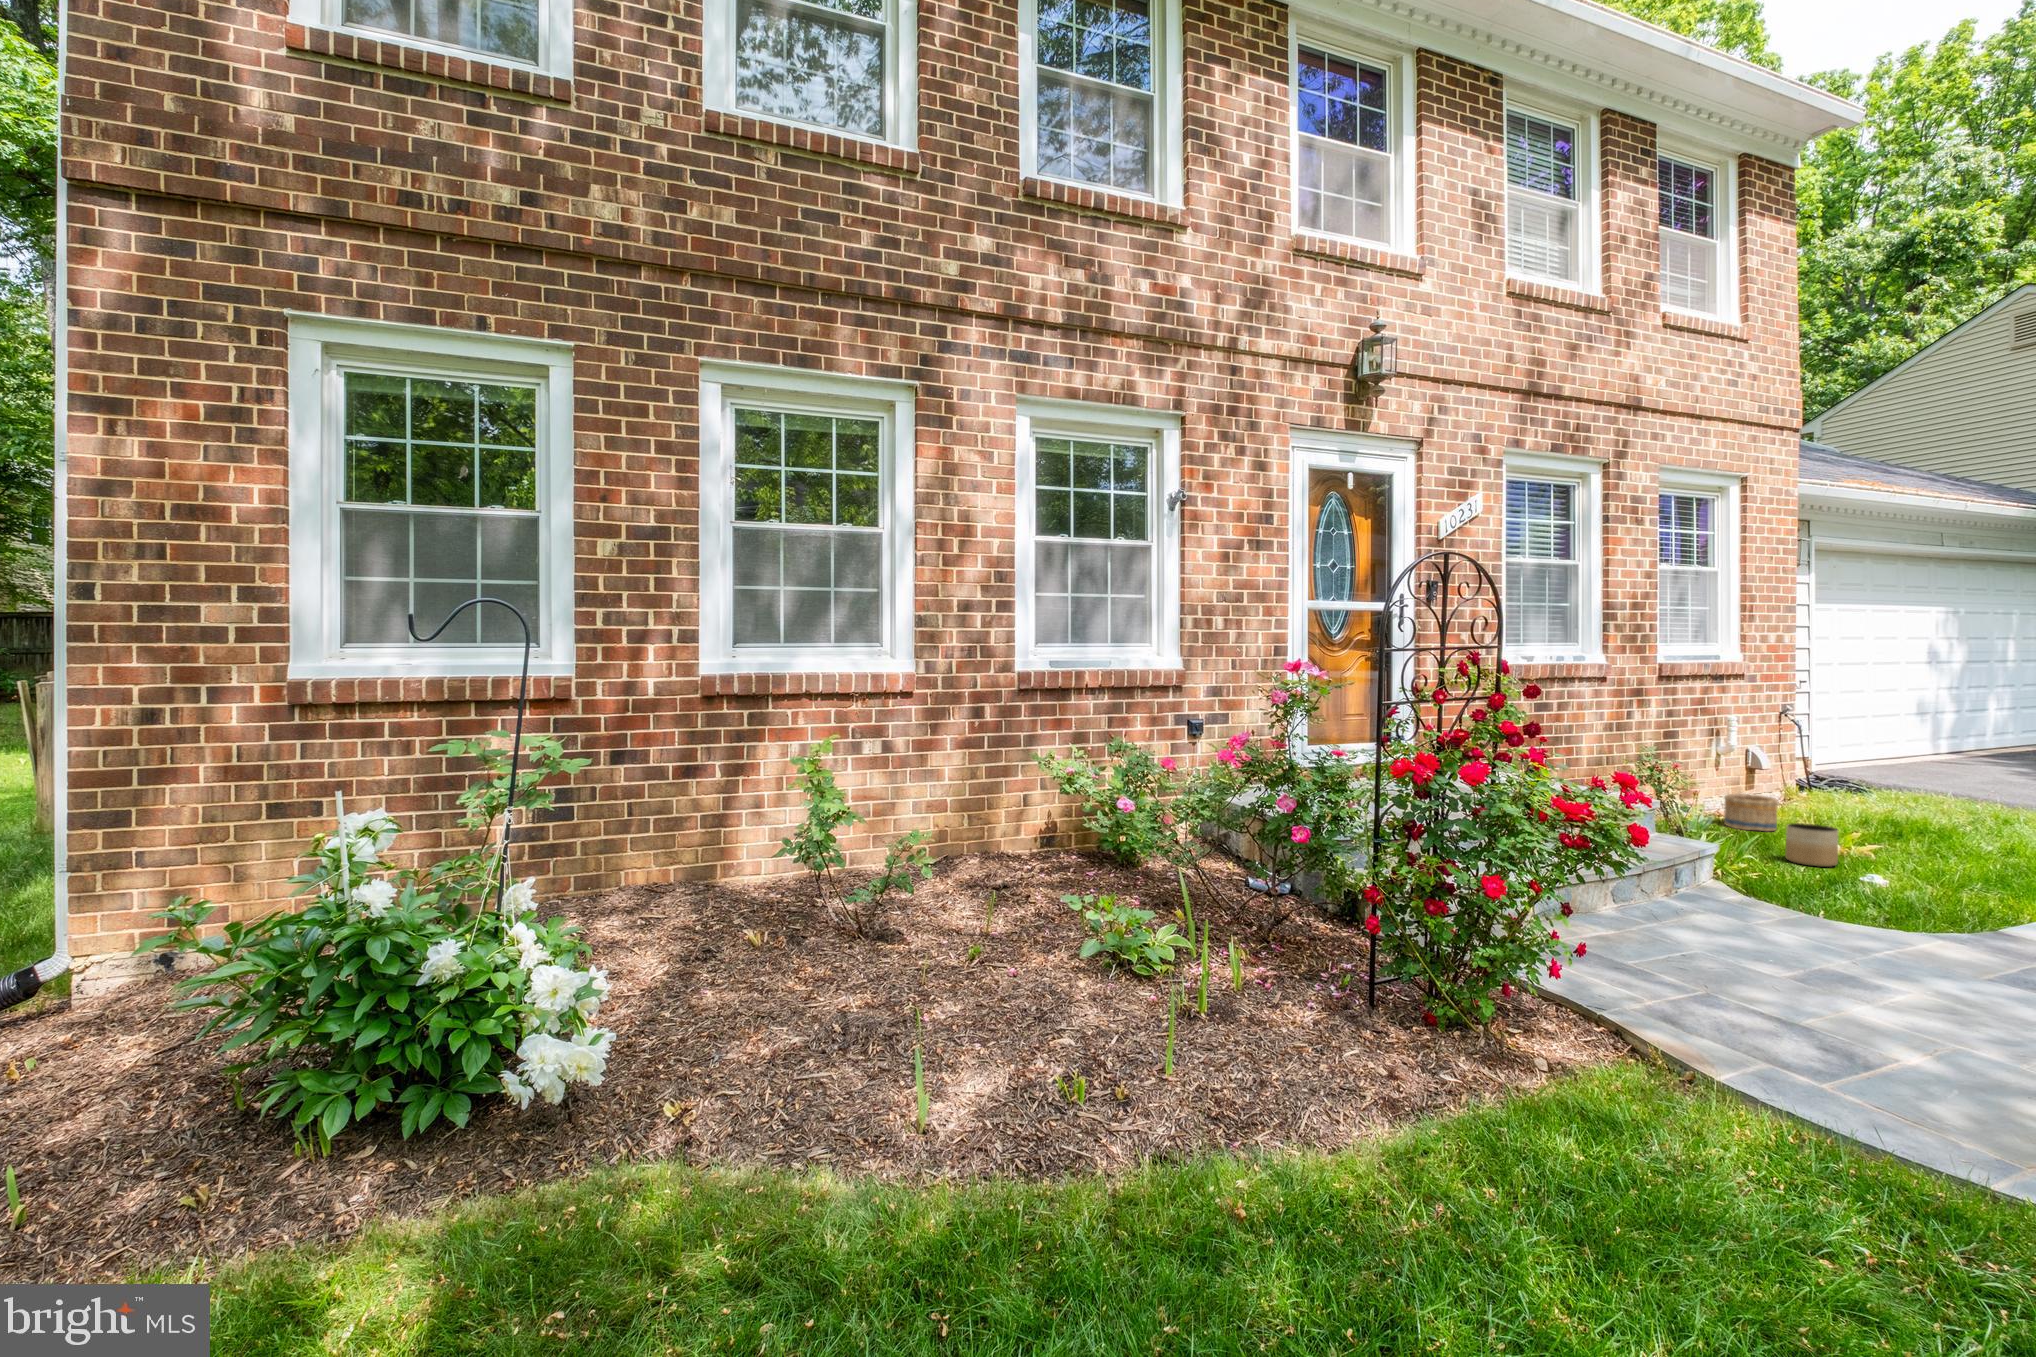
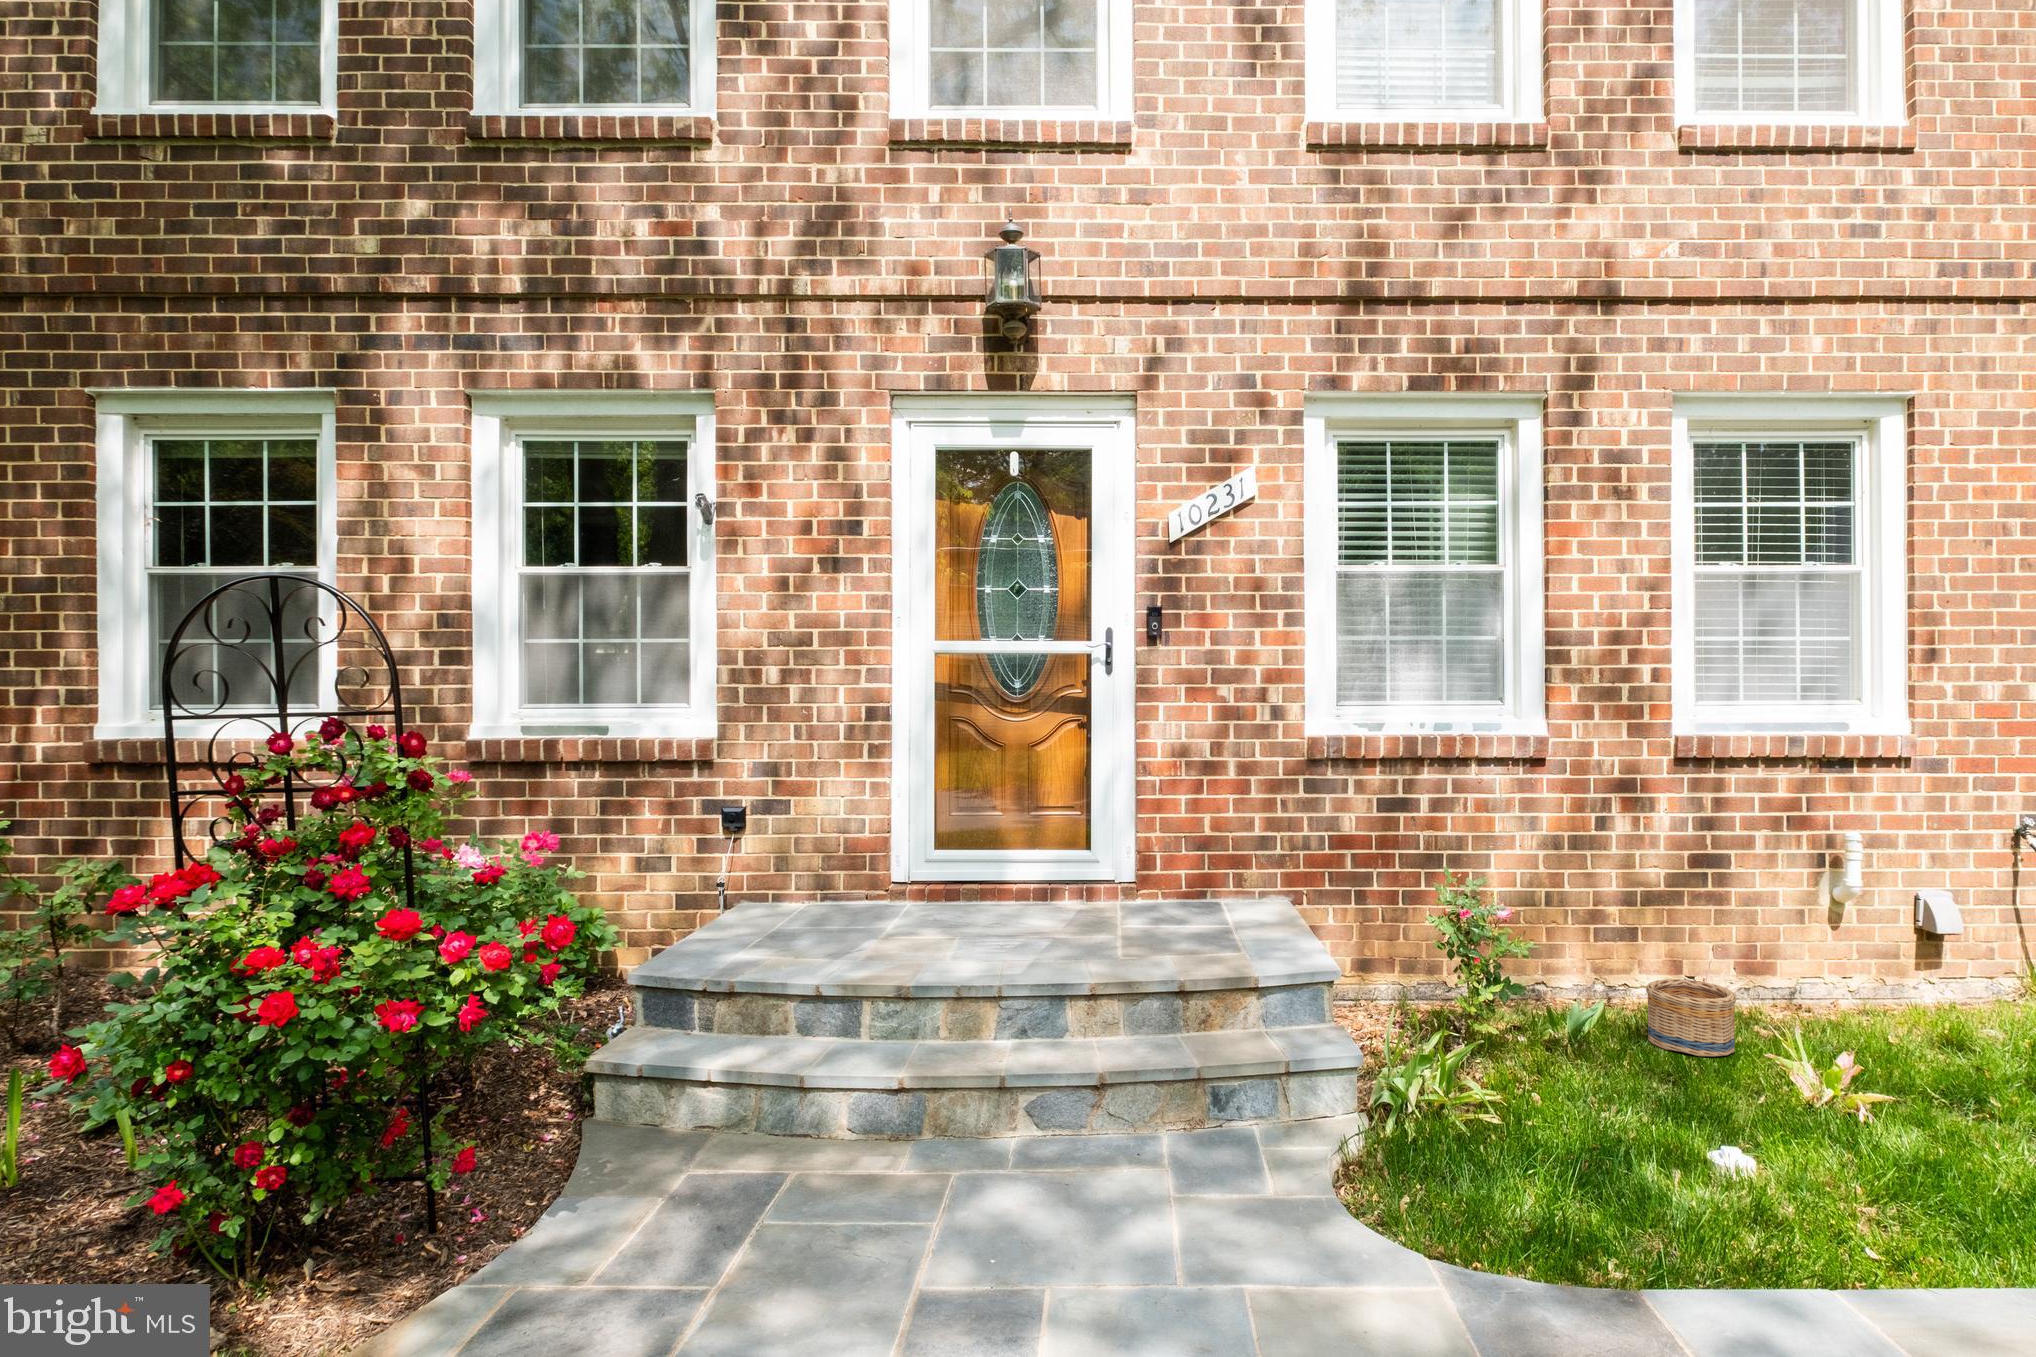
planter: present [1785,823,1838,867] -> none [1550,1048,1633,1140]

